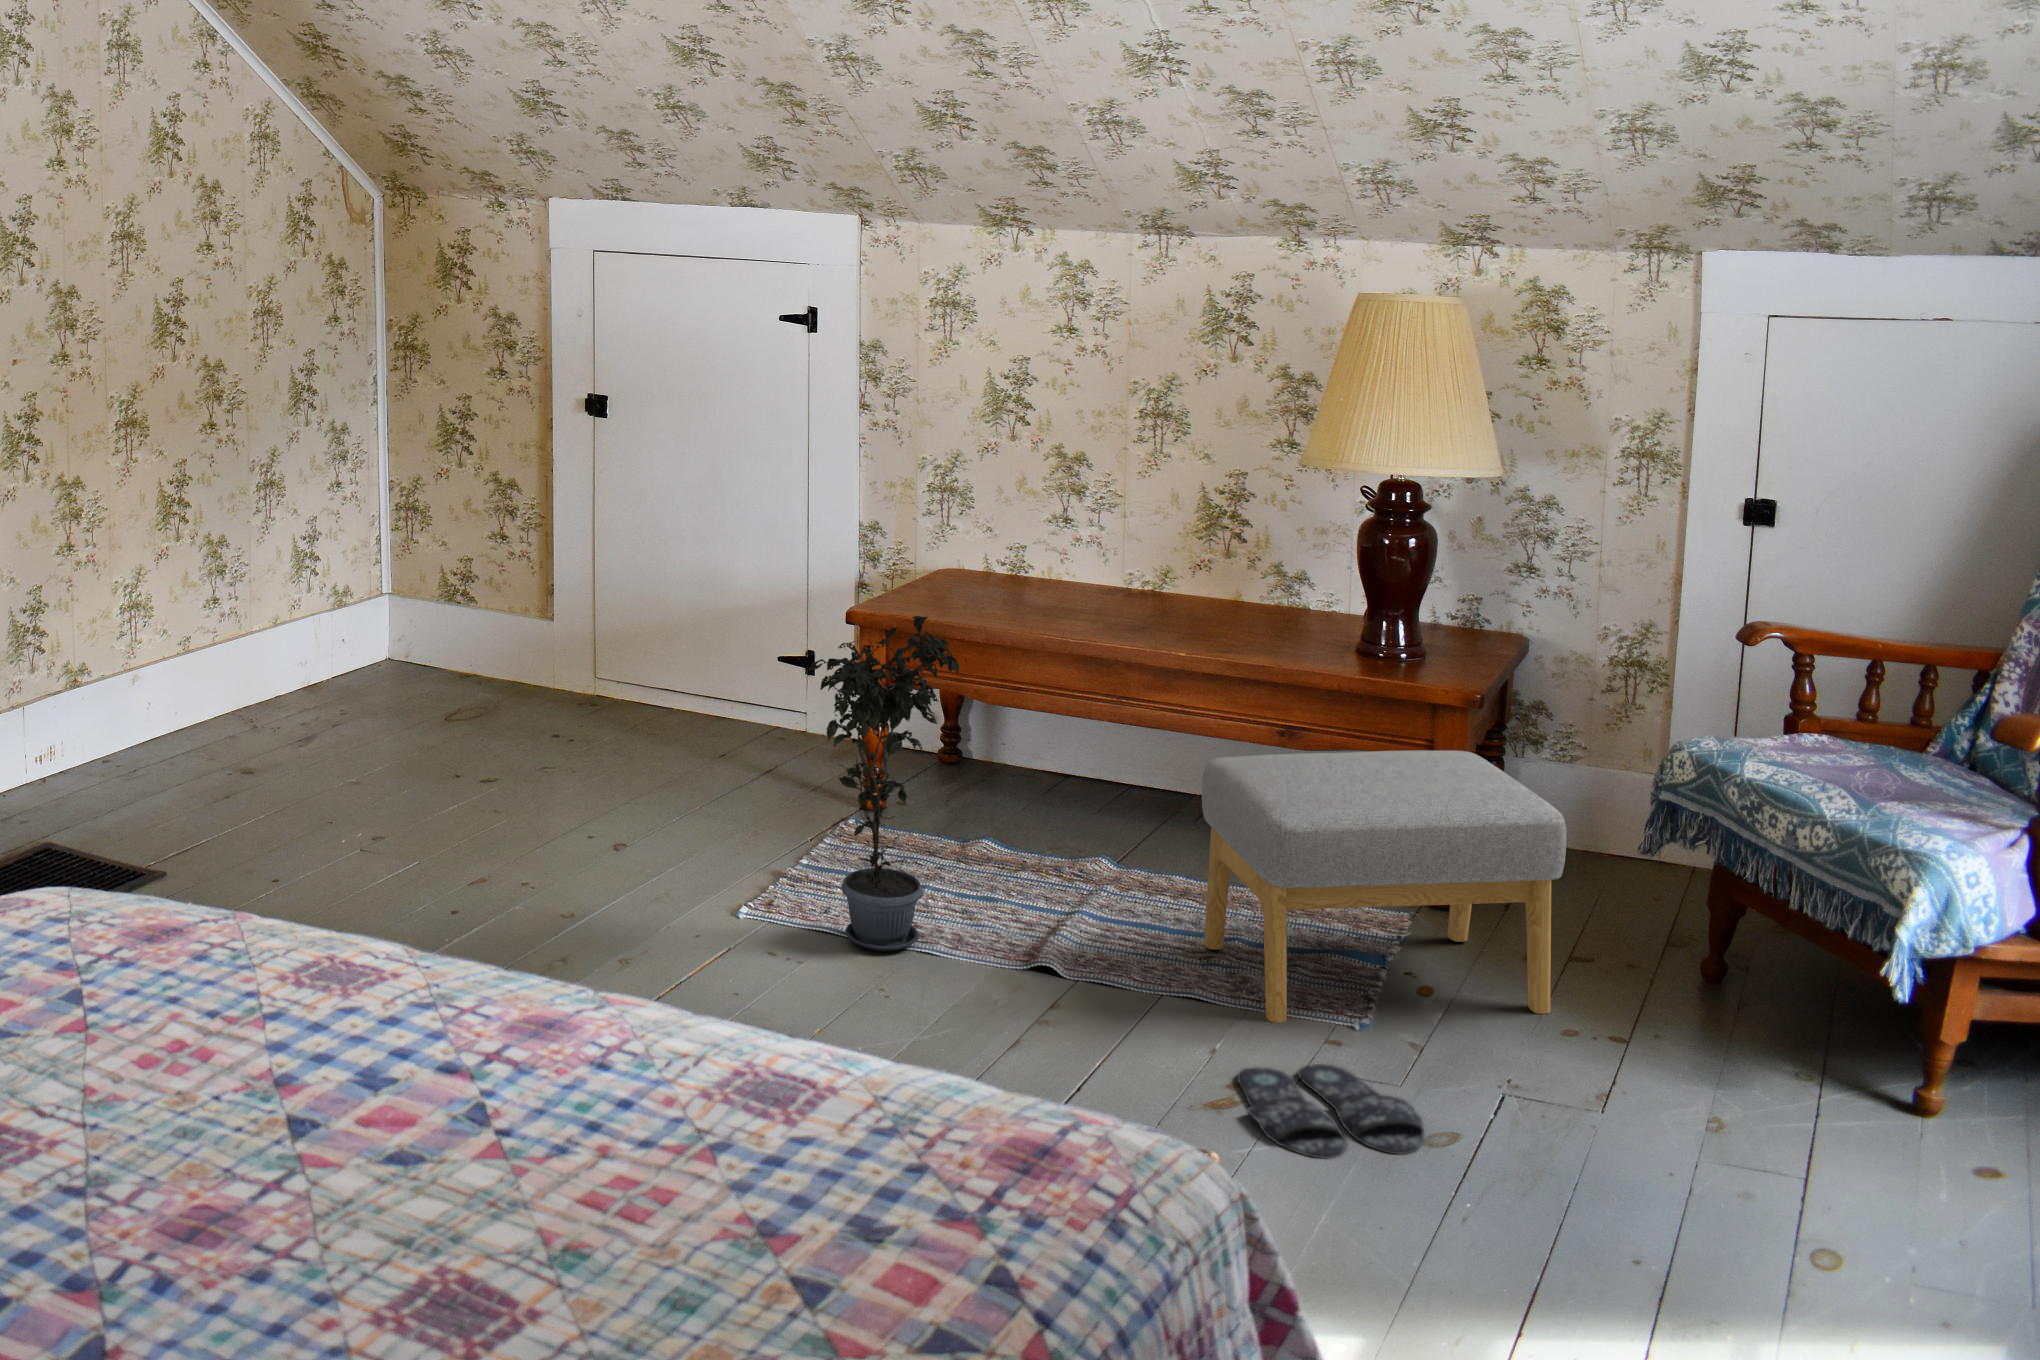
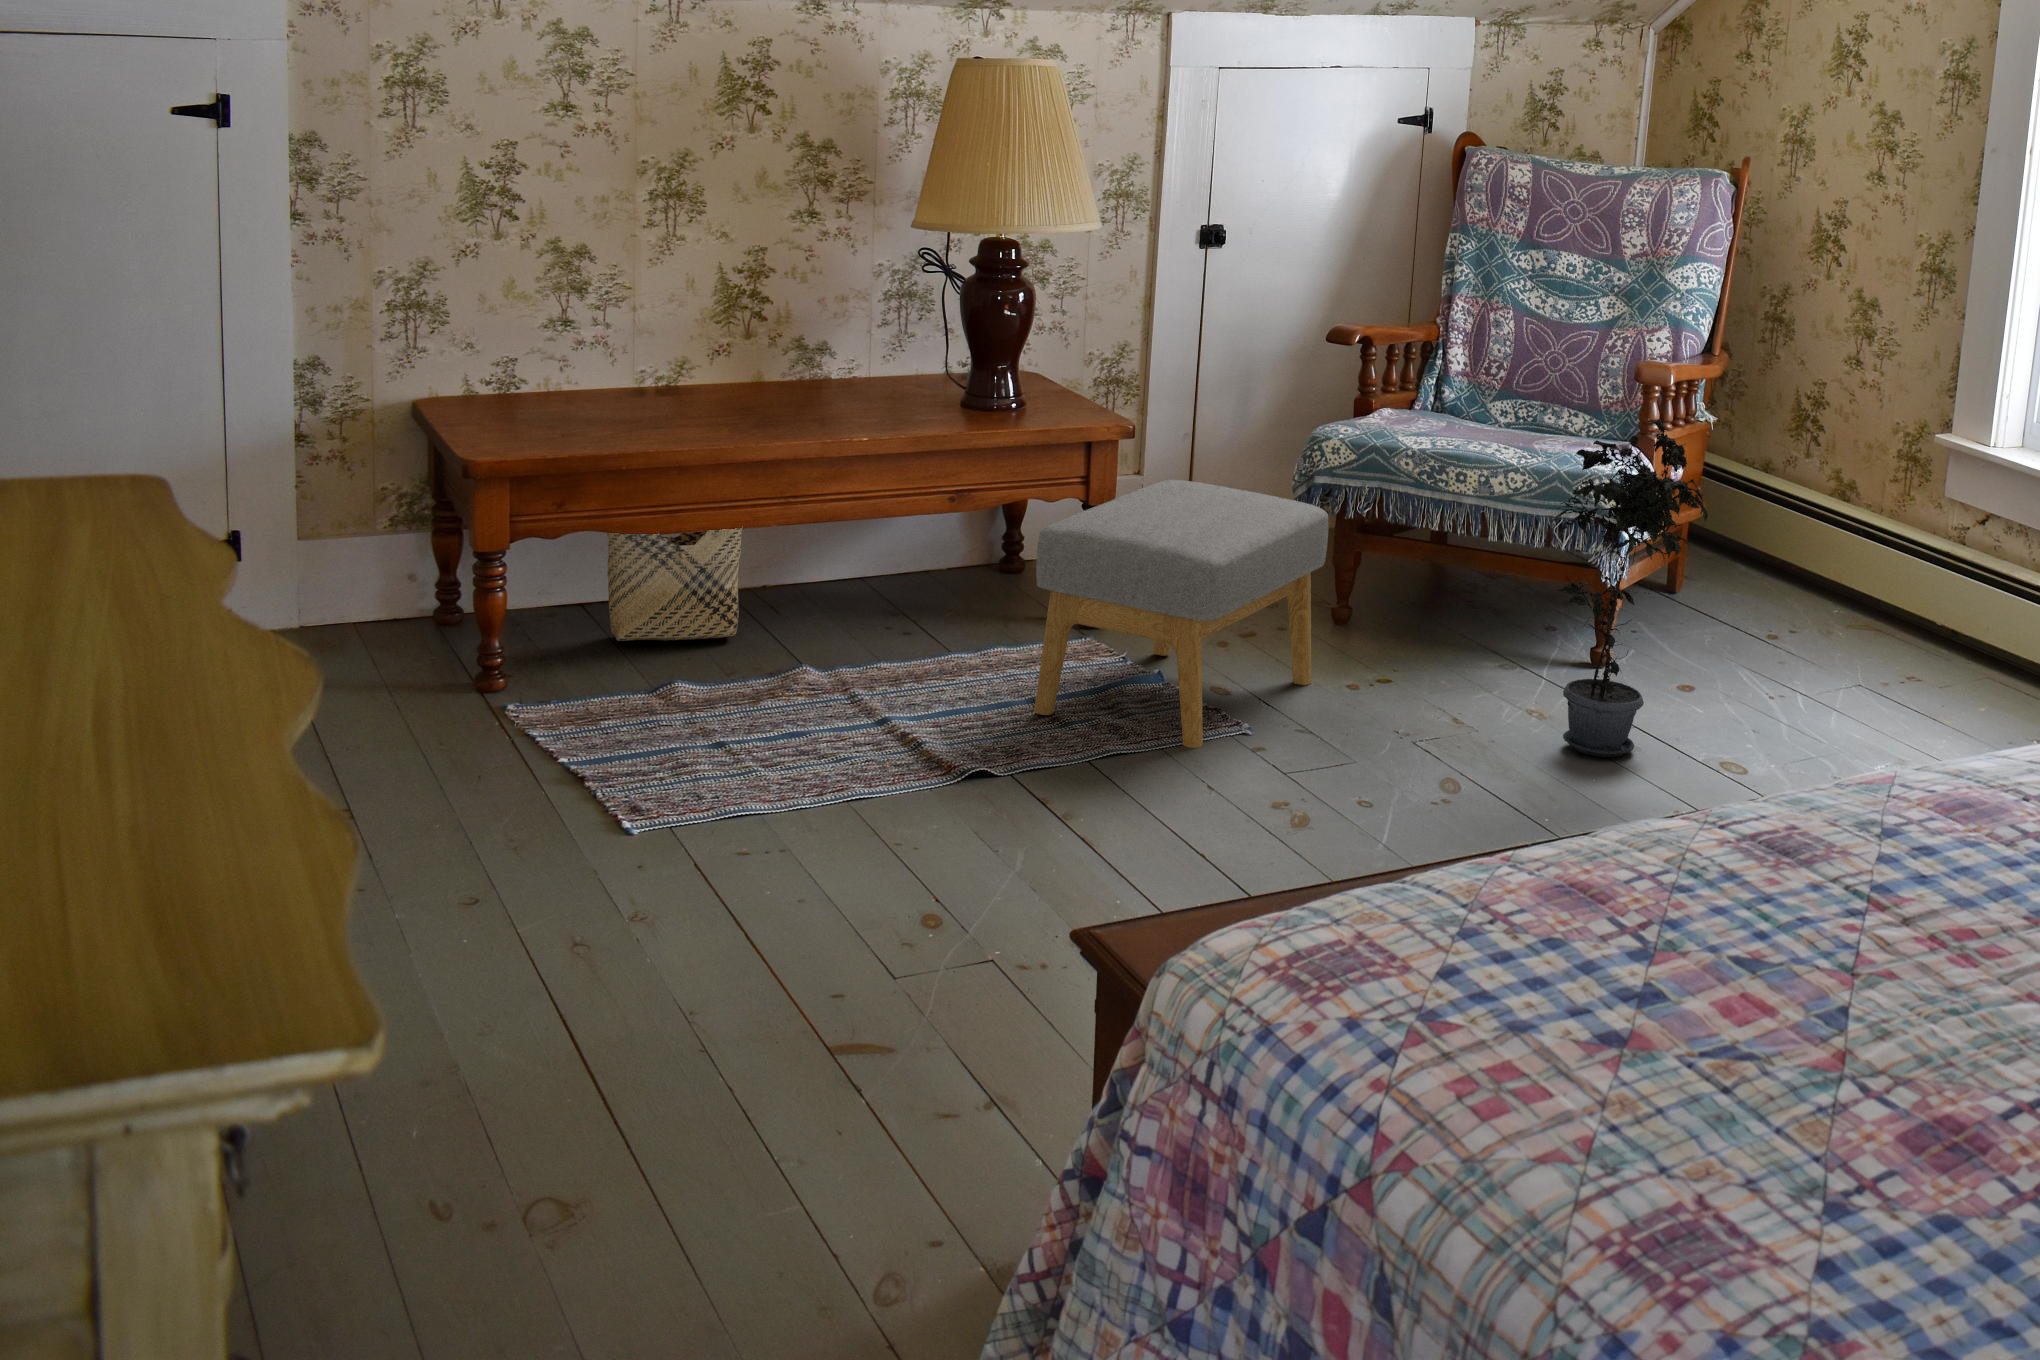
potted plant: present [809,616,959,951] -> present [1552,419,1708,758]
woven basket: none [1028,637,1150,813] -> present [607,528,742,641]
slippers: present [1238,1064,1424,1159] -> none [1264,758,1443,818]

